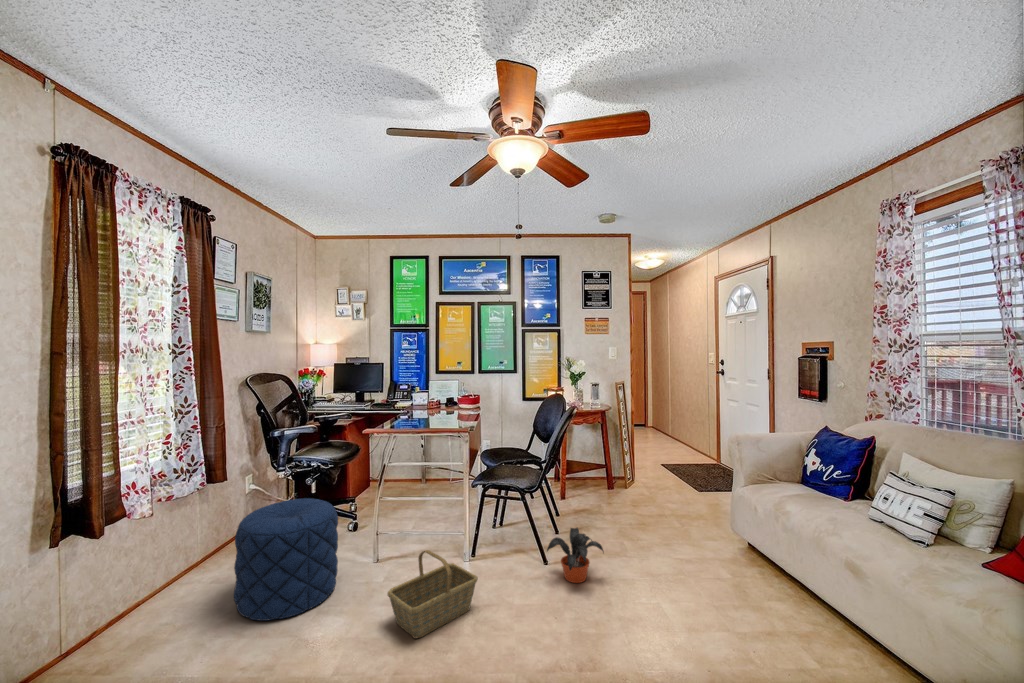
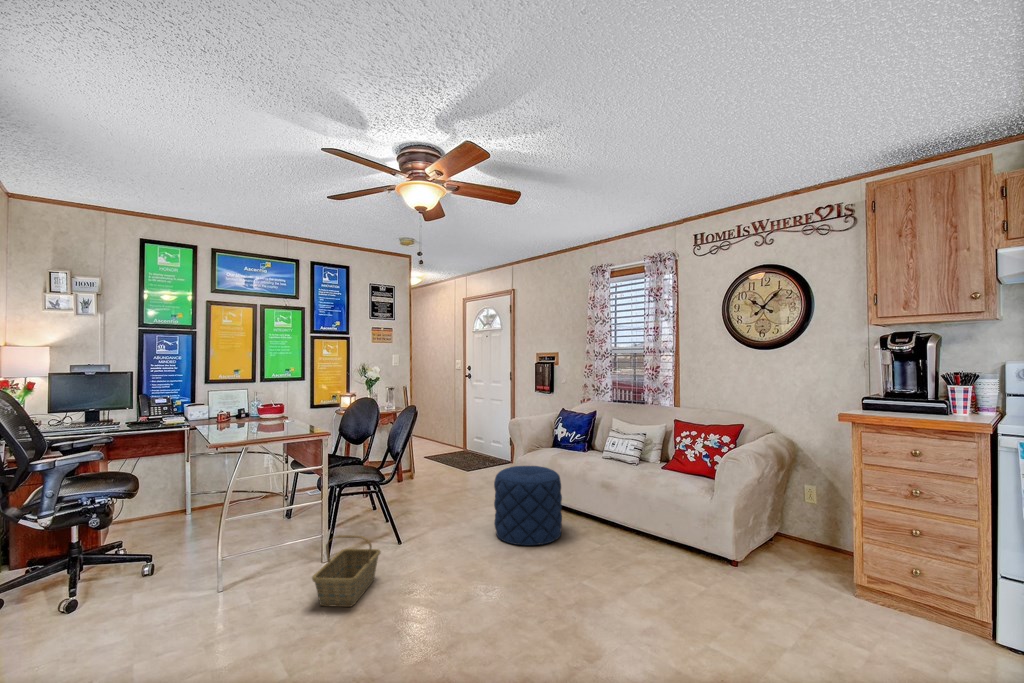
pouf: present [234,498,338,621] -> present [494,466,562,545]
potted plant: present [547,528,604,583] -> none [410,502,456,543]

